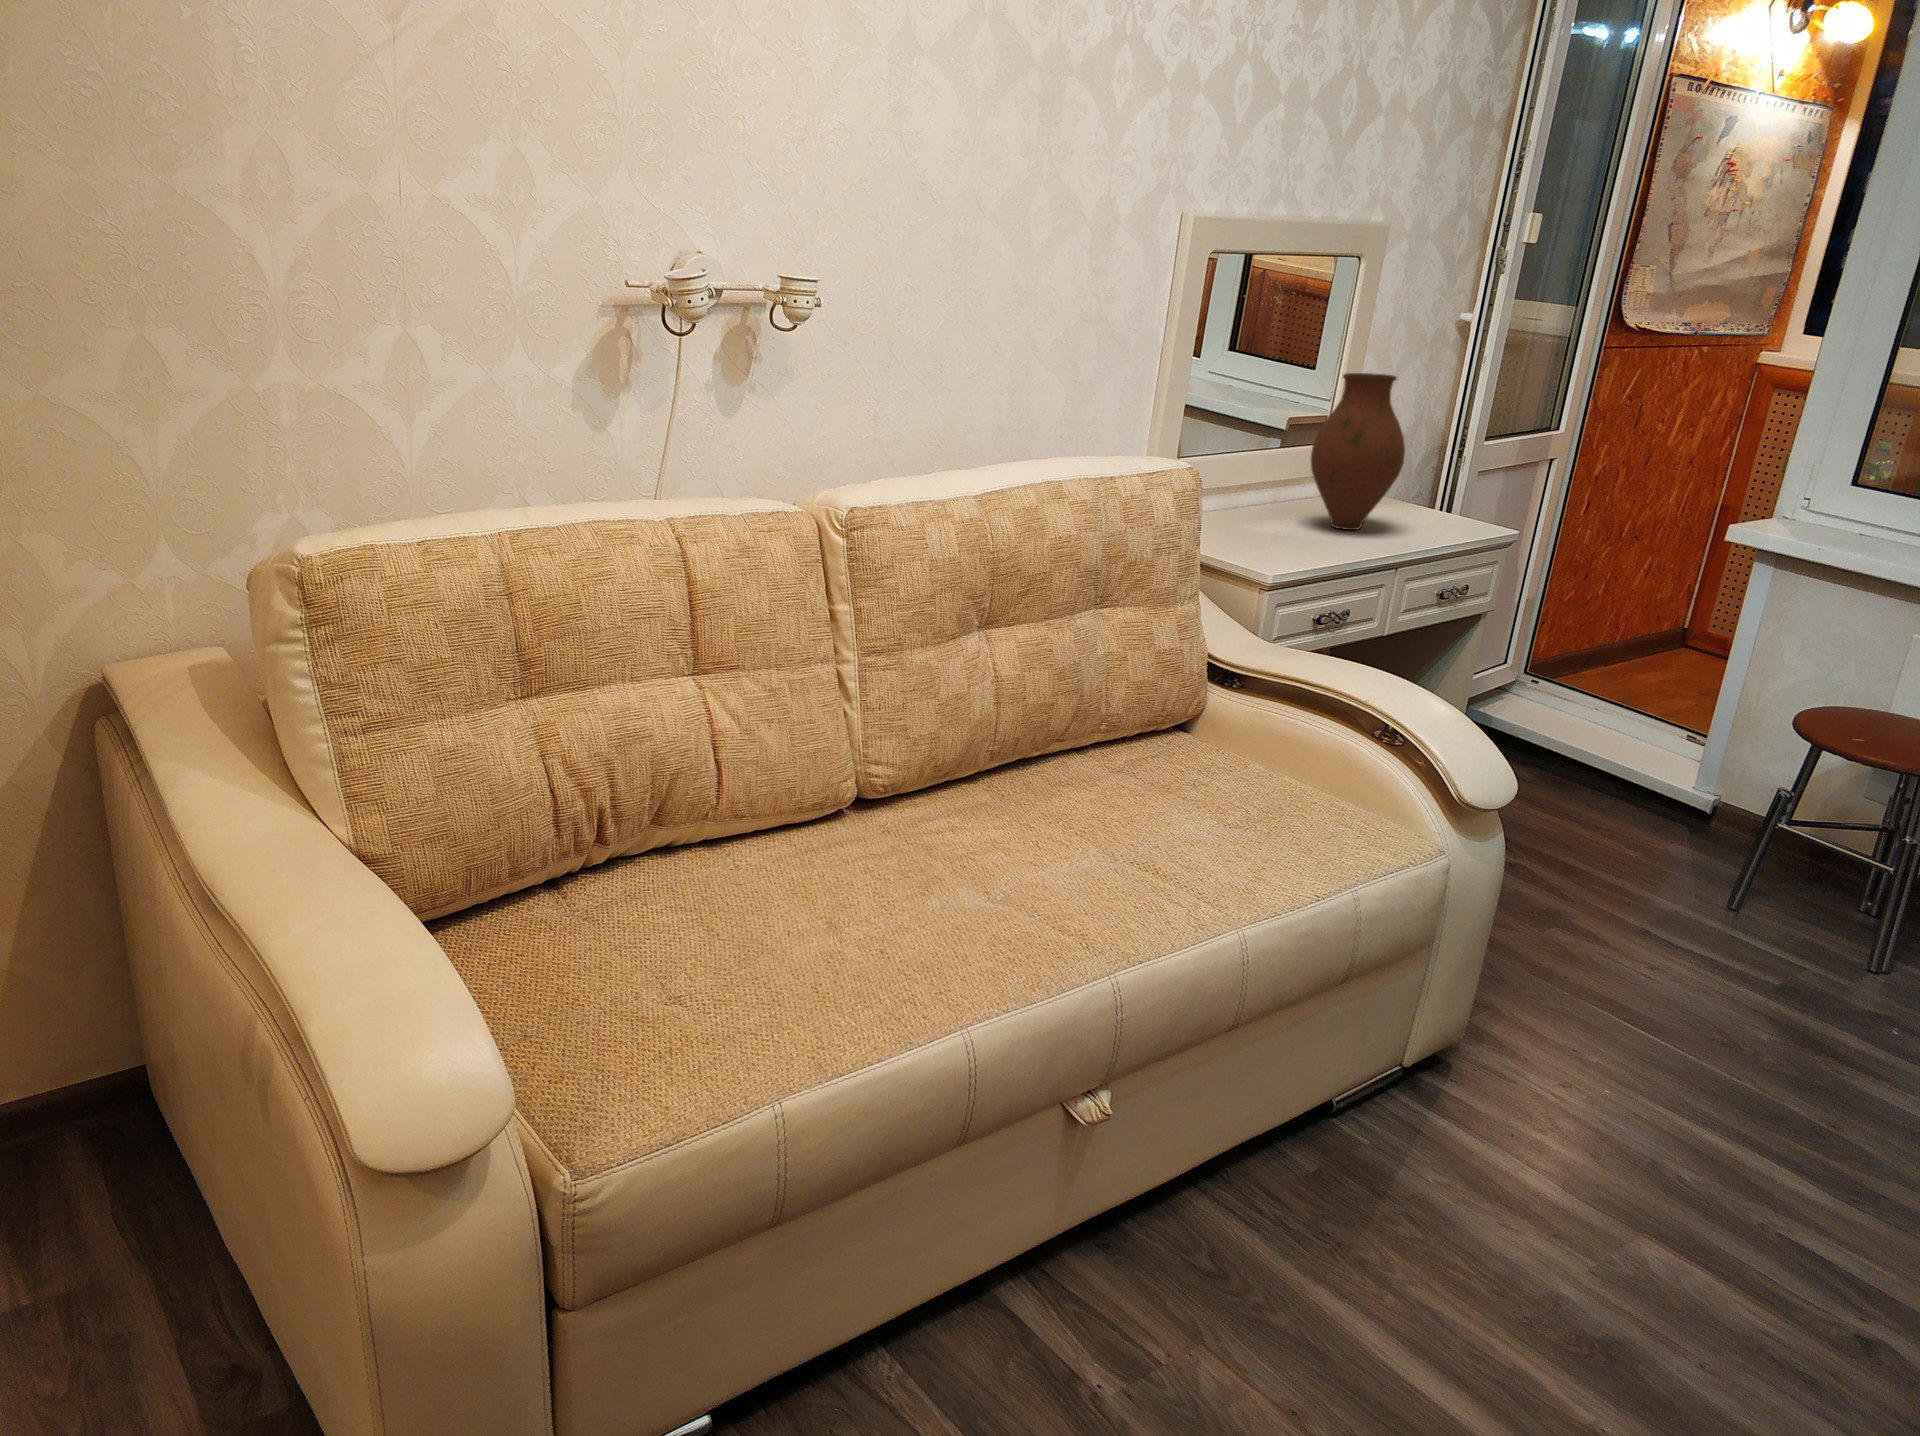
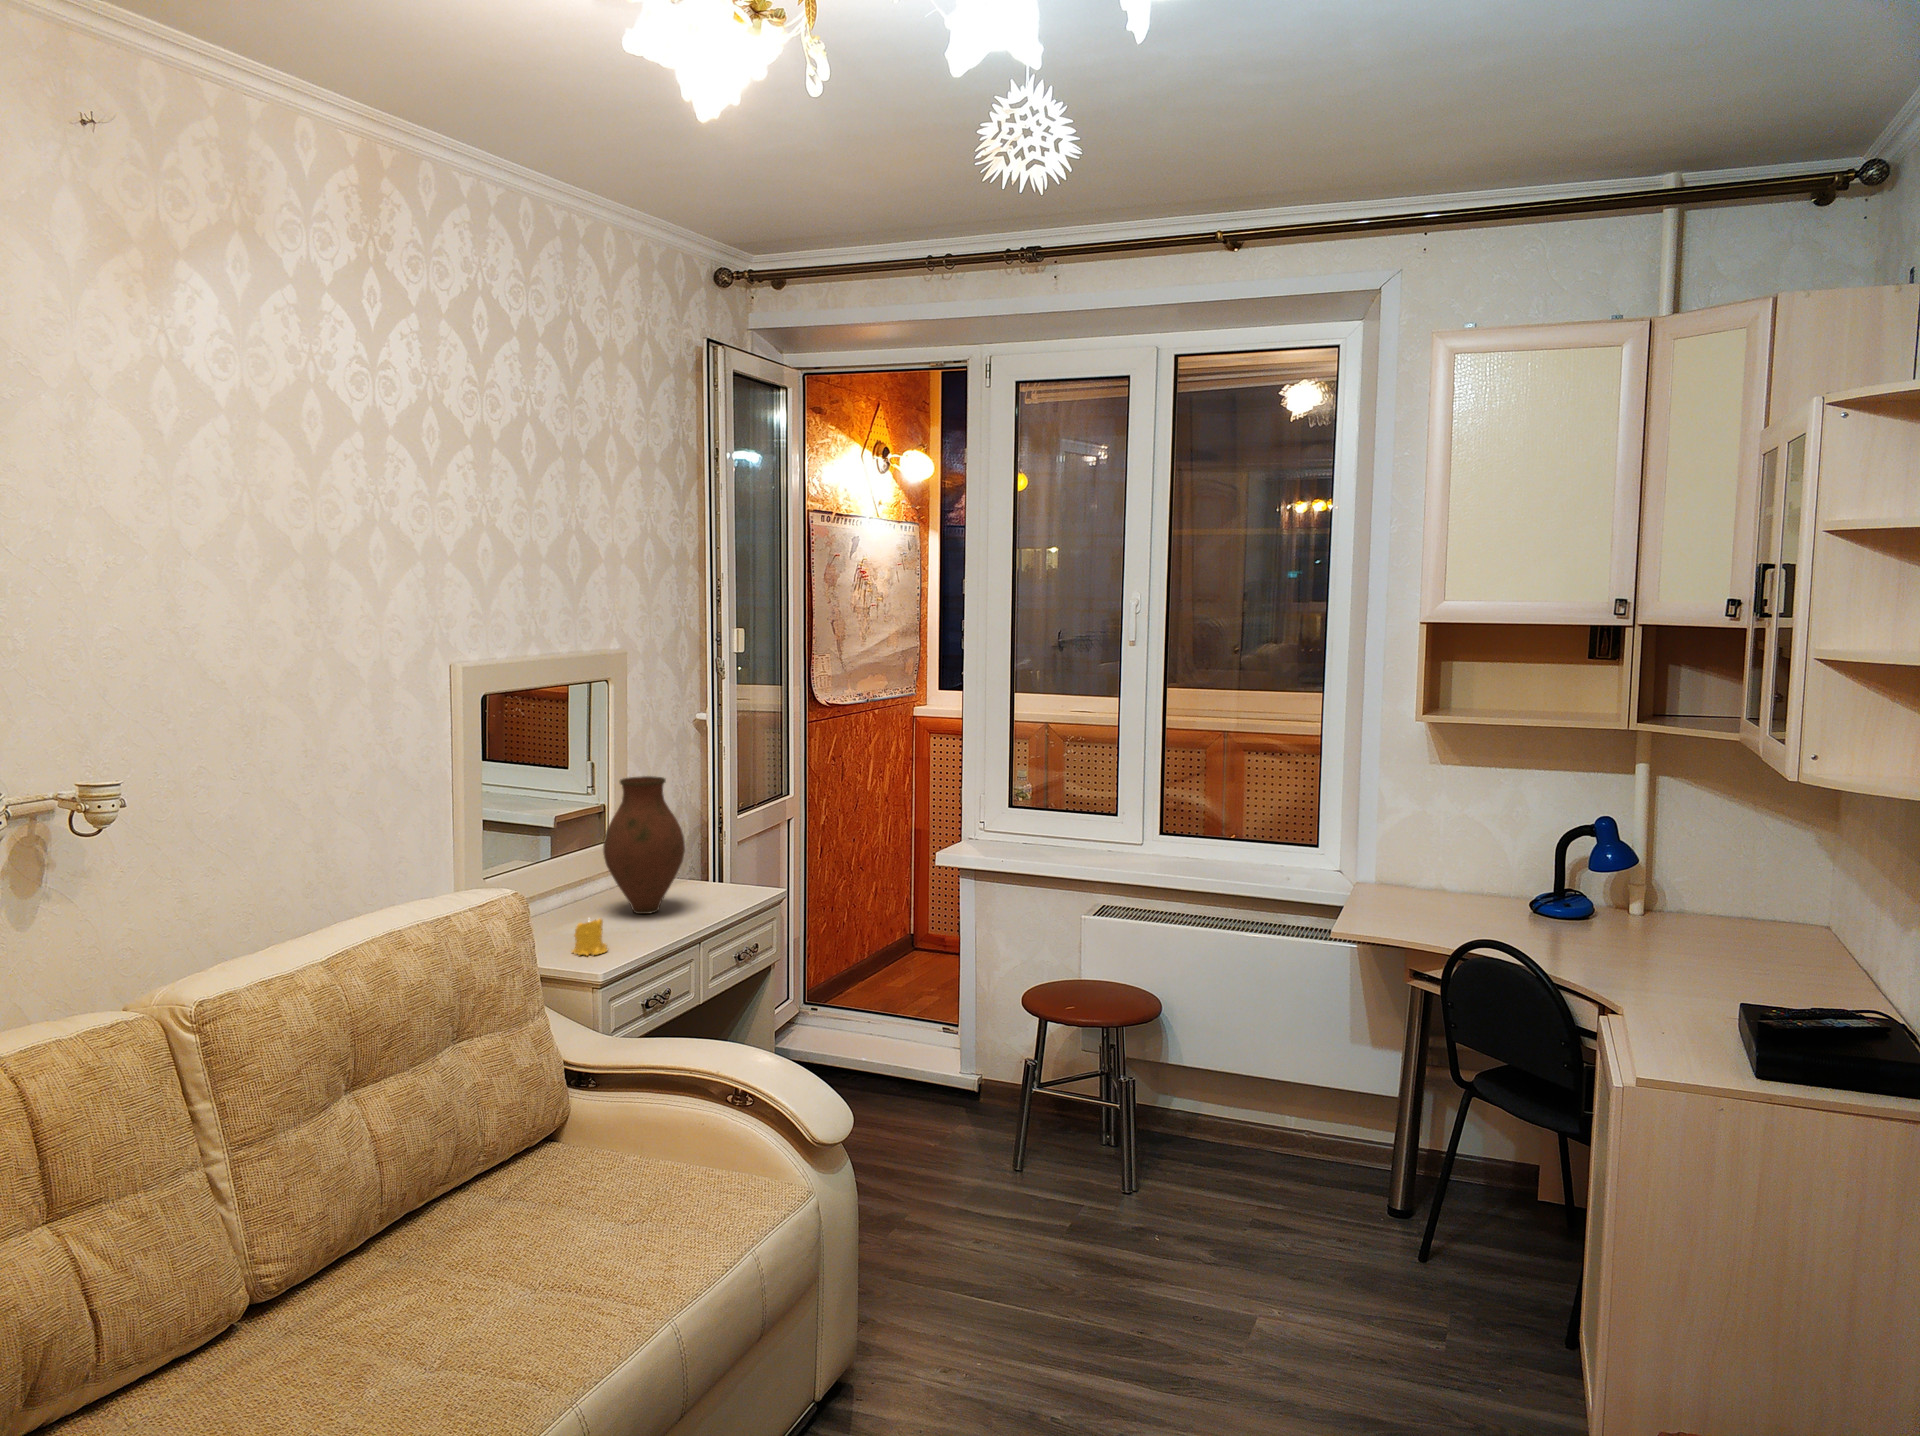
candle: none [1250,515,1290,558] -> present [572,919,608,955]

